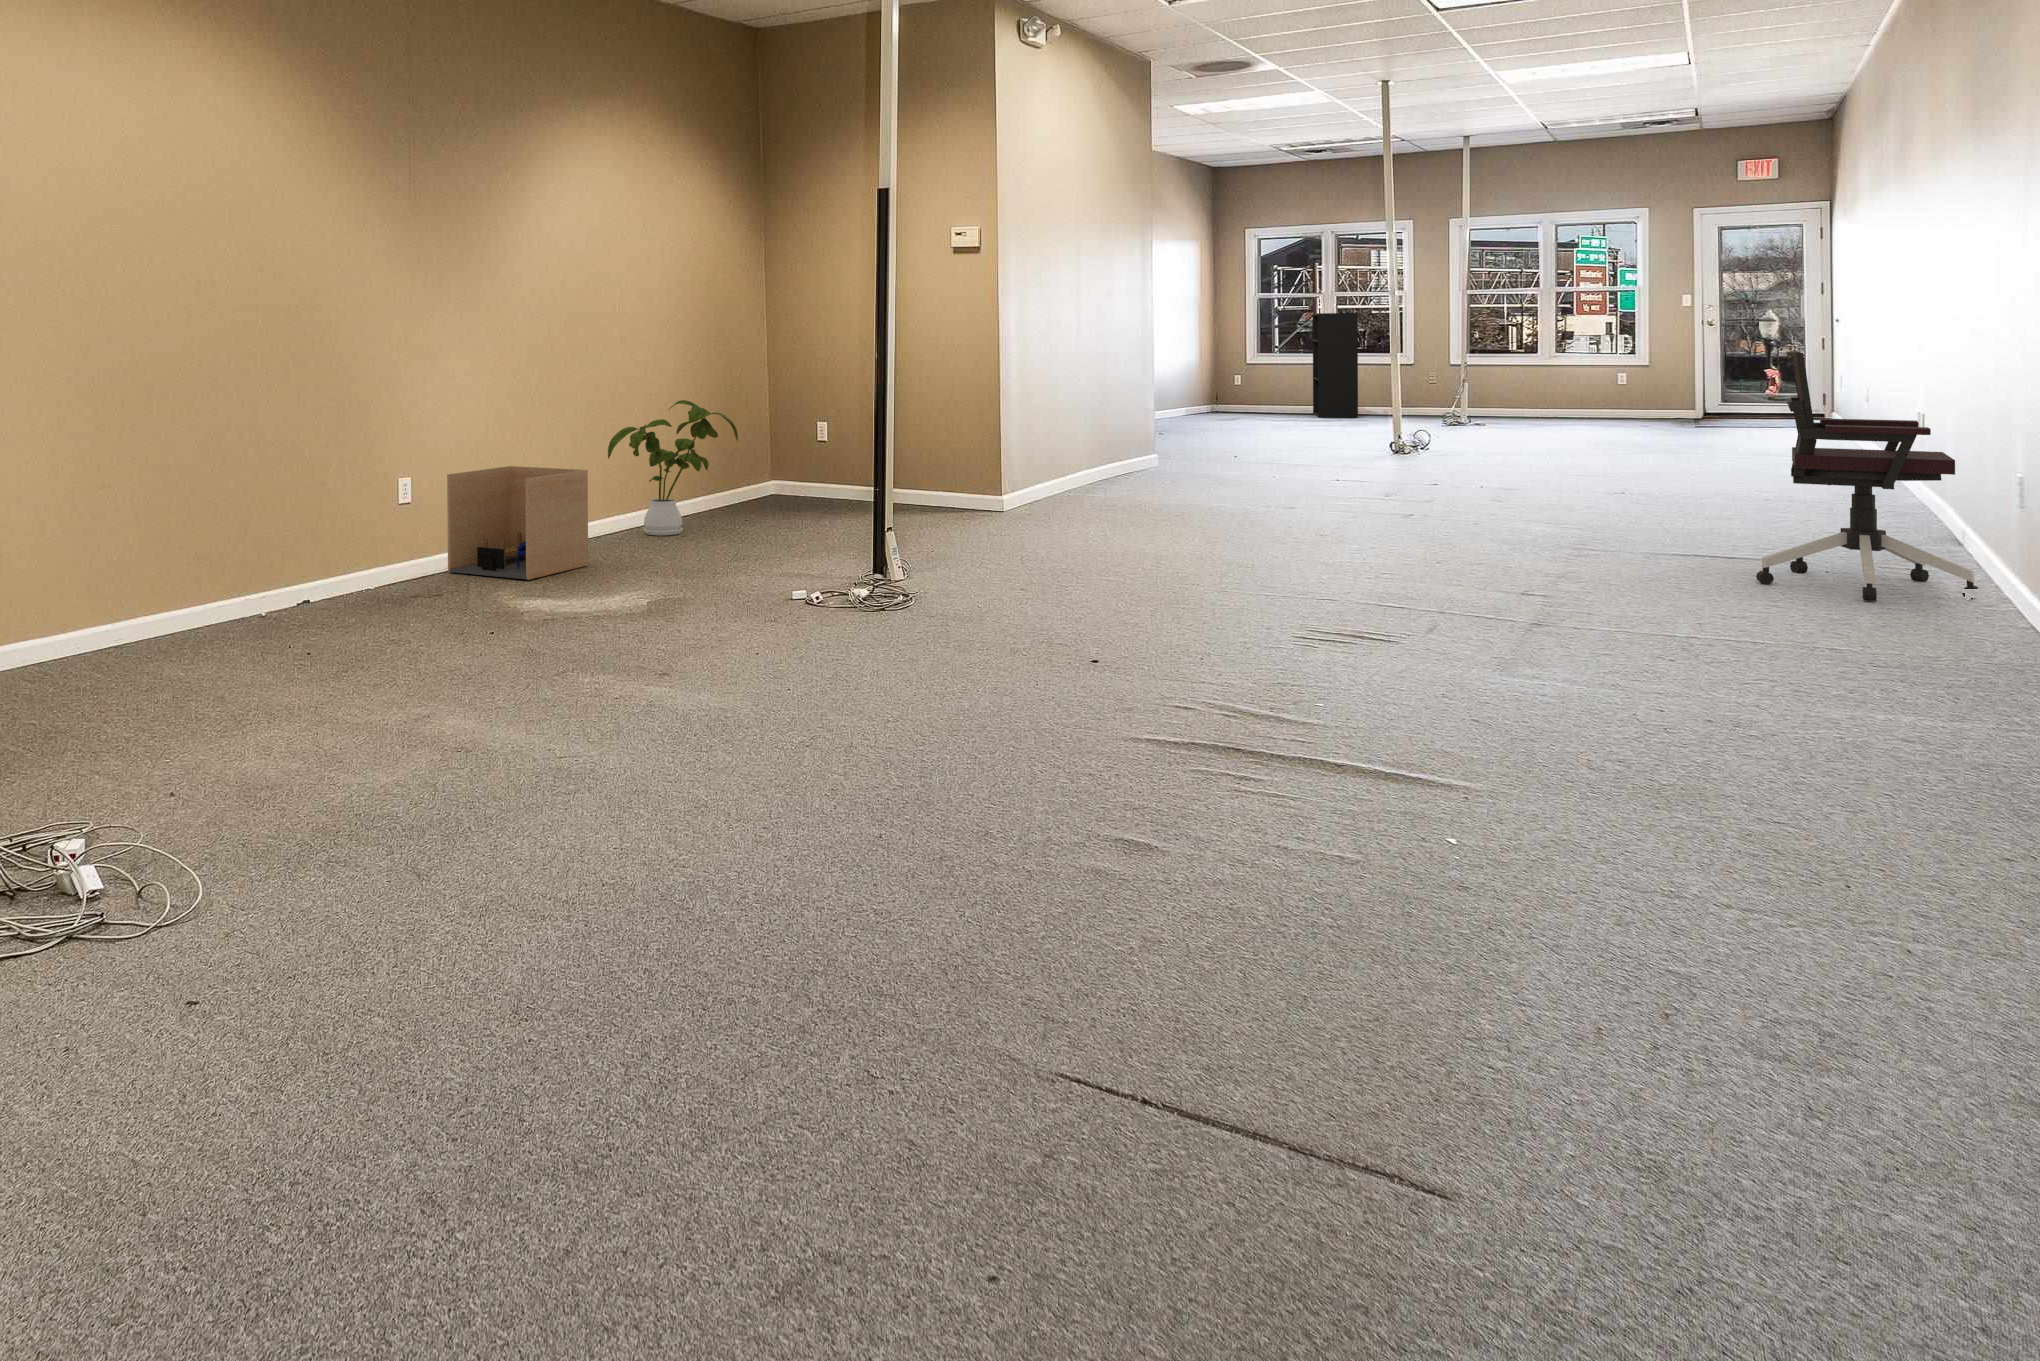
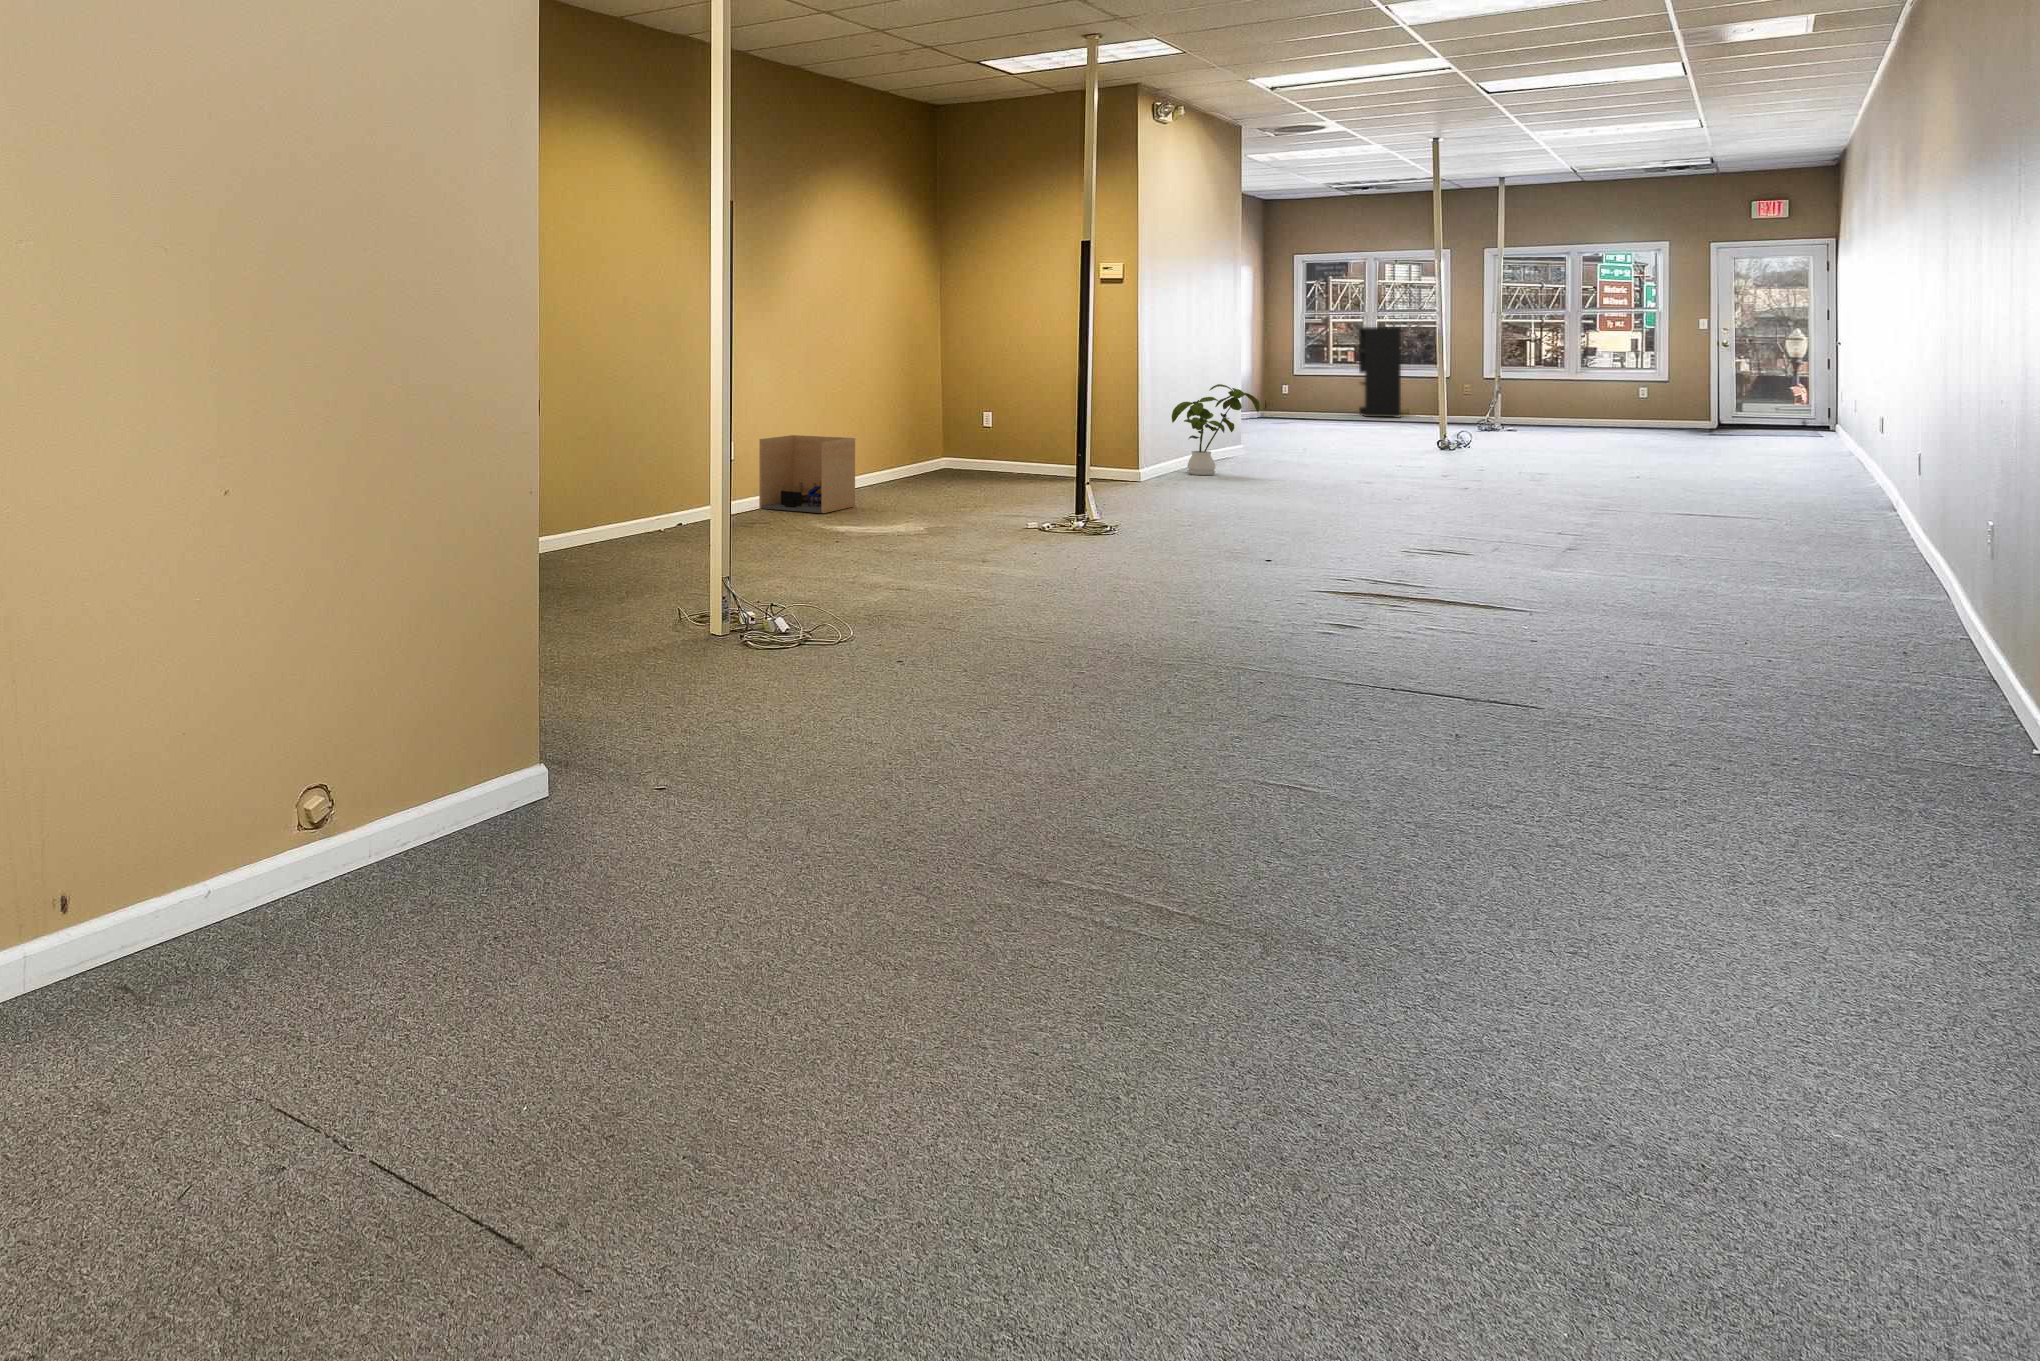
office chair: present [1756,351,1978,601] -> none [1738,362,1909,543]
house plant: present [608,400,738,536] -> present [1172,384,1260,475]

